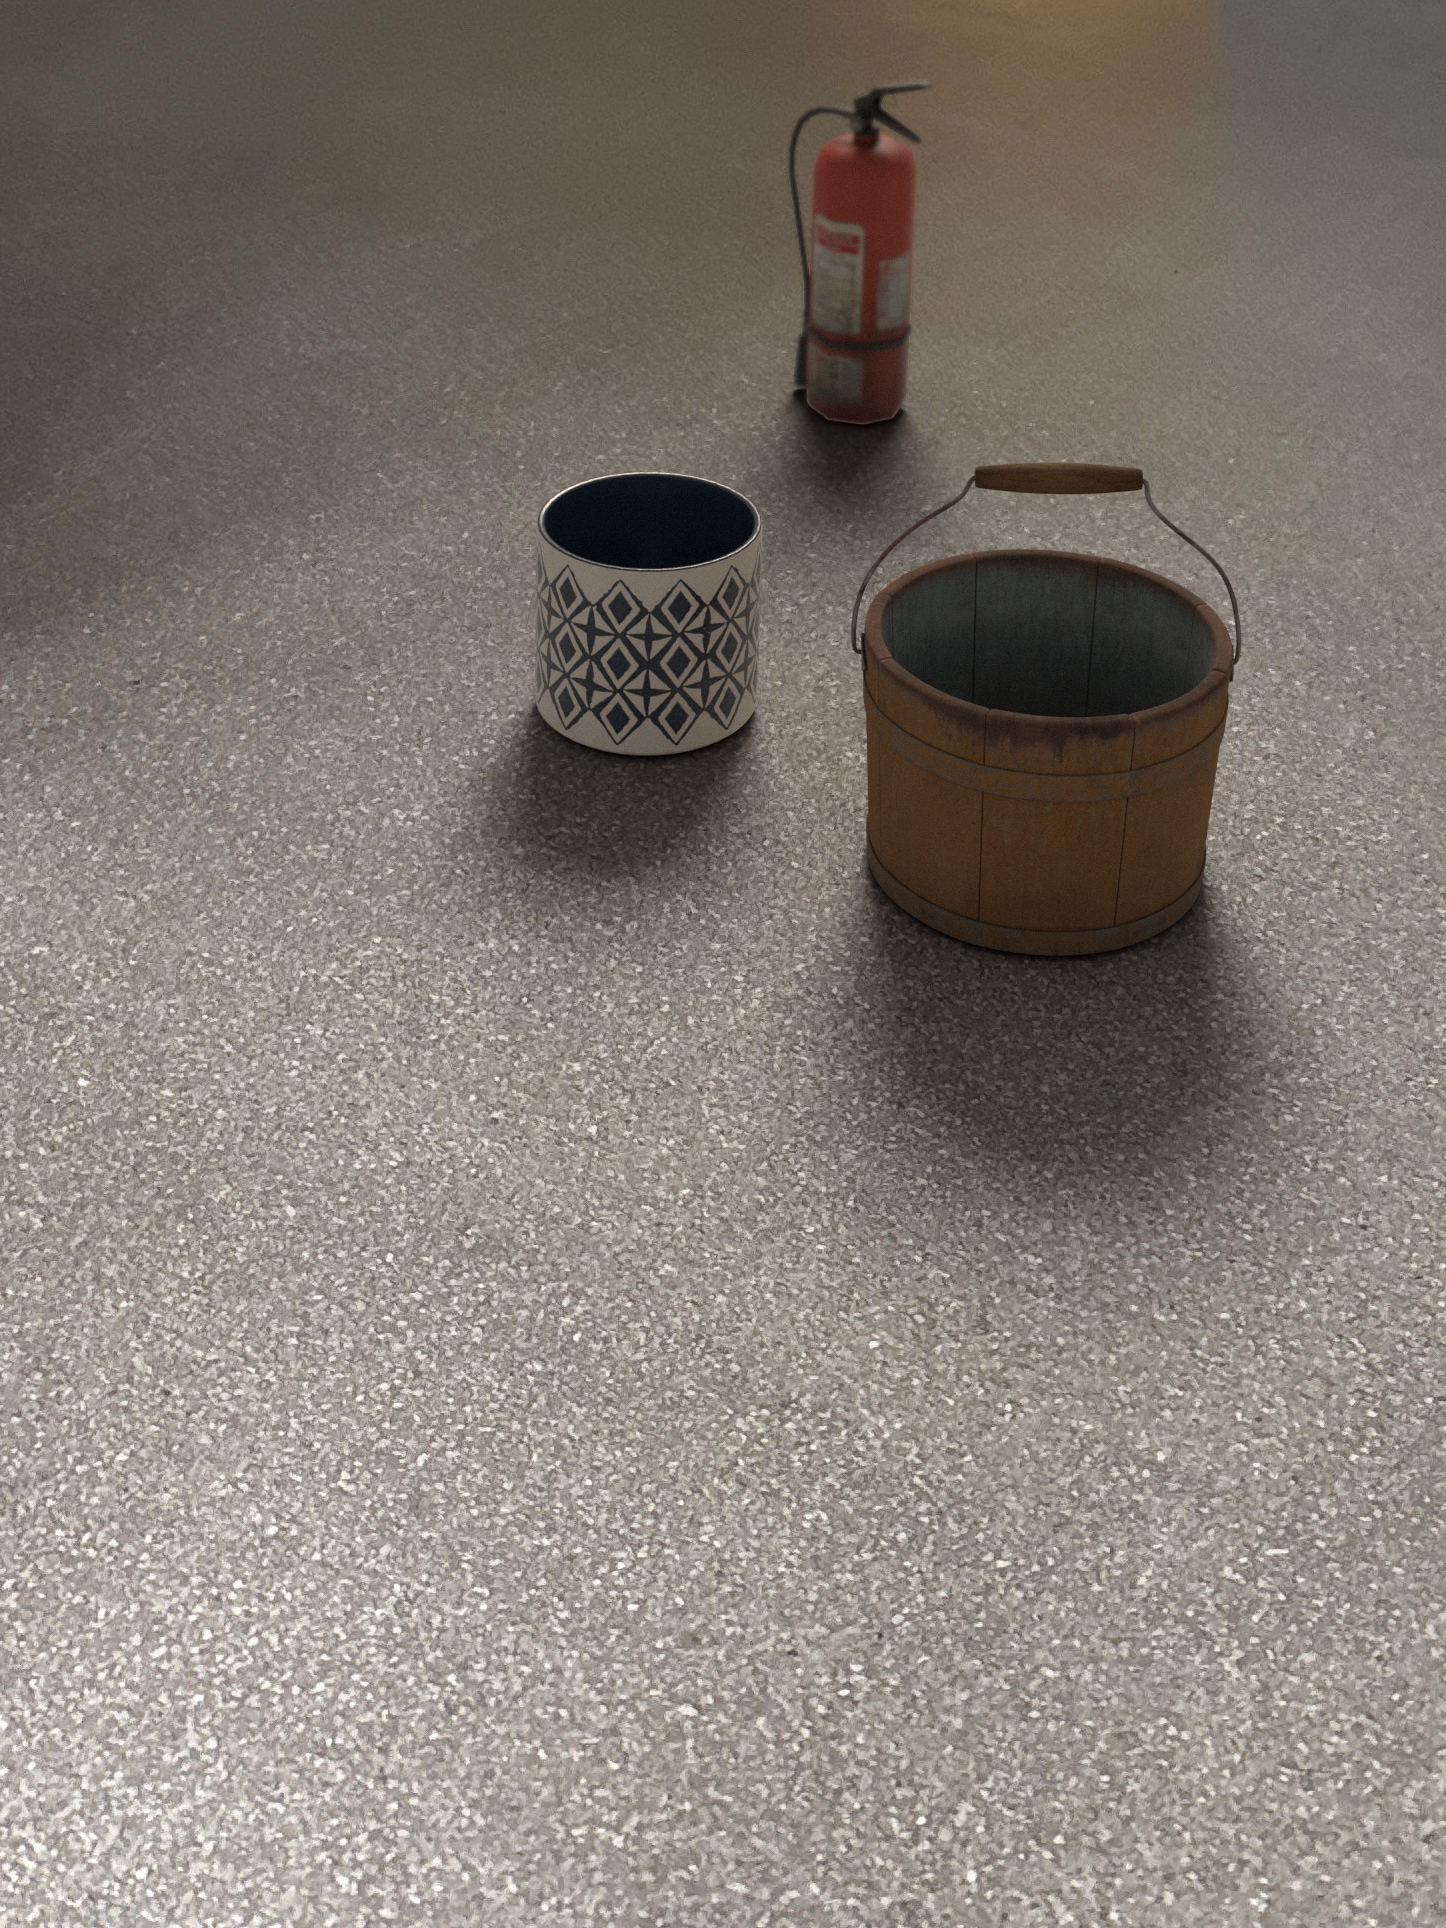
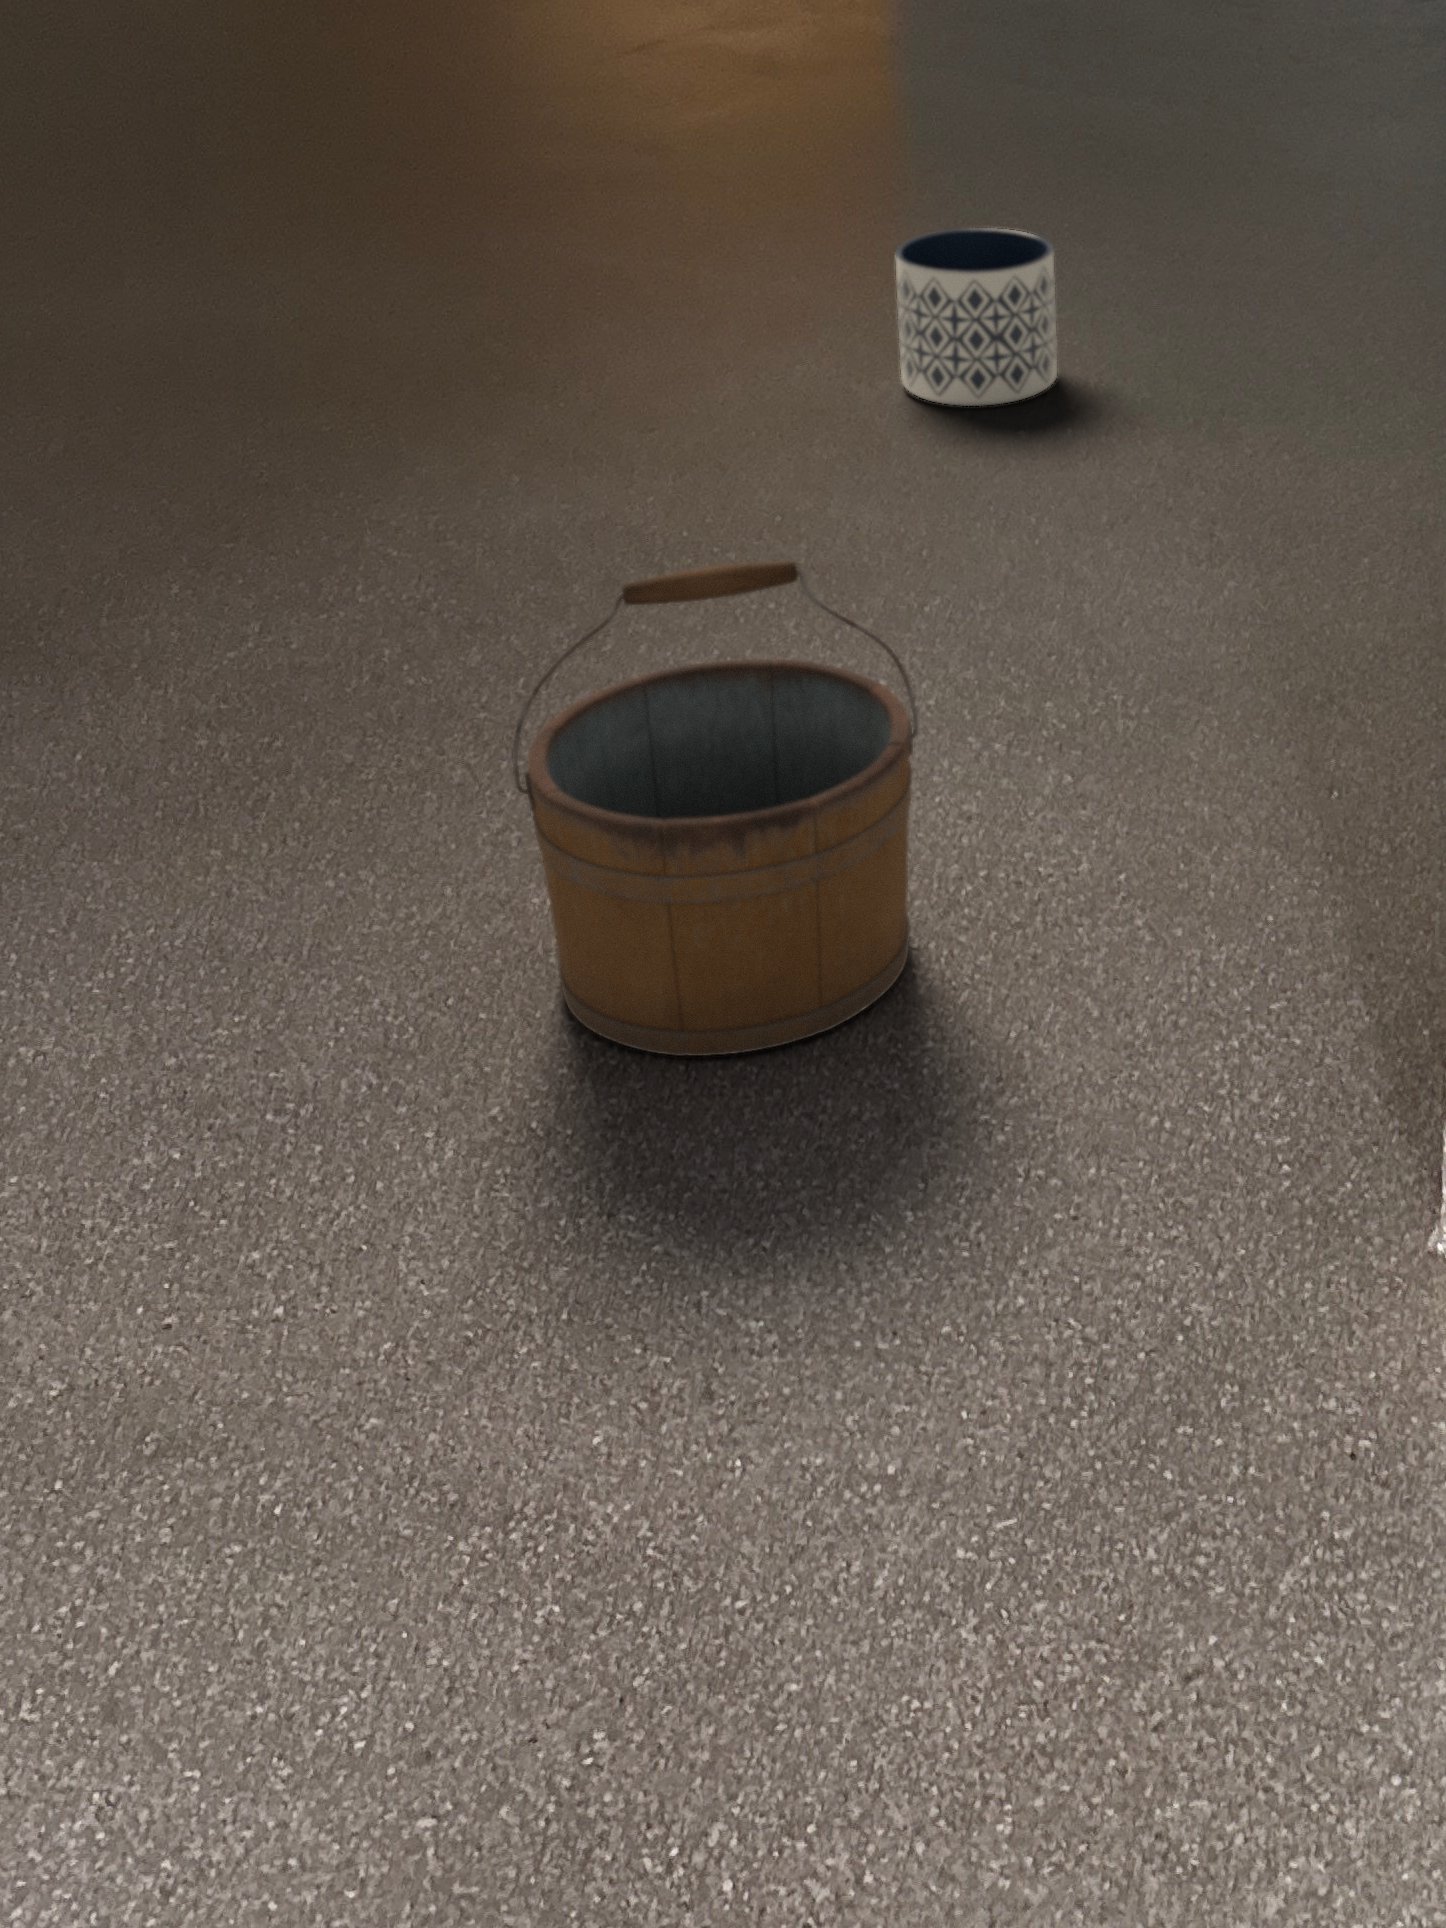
fire extinguisher: present [789,82,932,425] -> none [411,215,575,582]
planter: present [535,472,762,756] -> present [896,228,1057,406]

